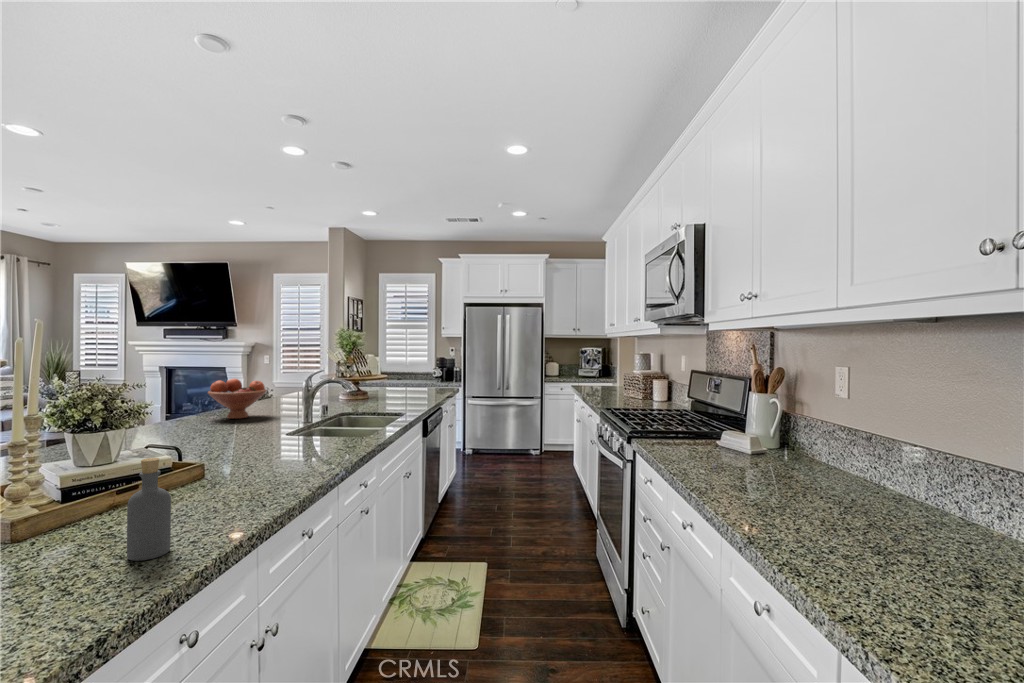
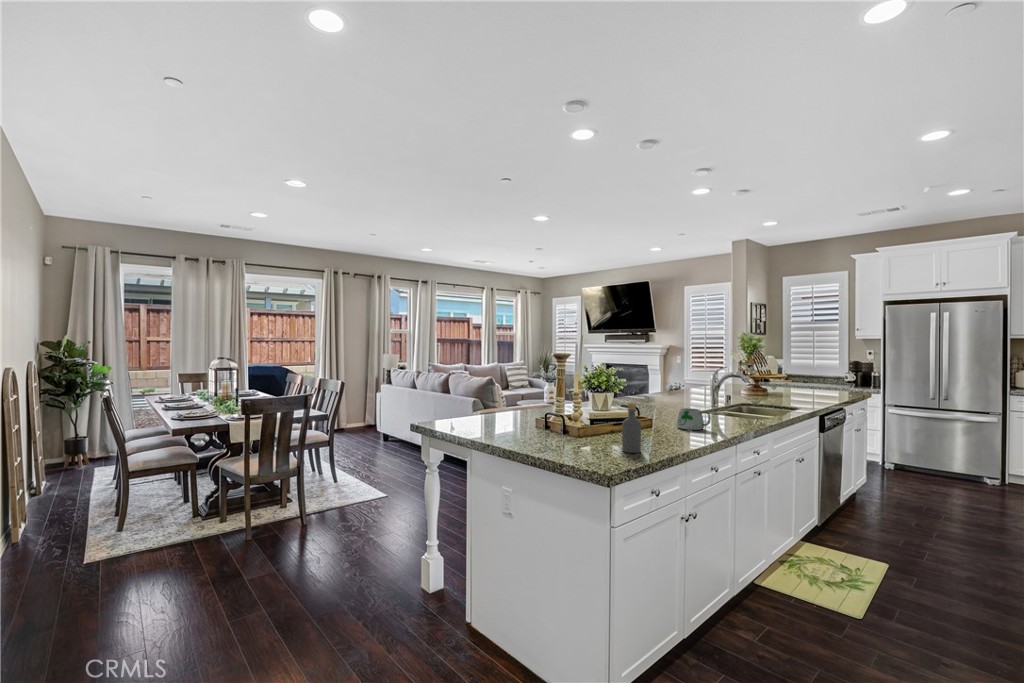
fruit bowl: present [208,379,267,419] -> none [643,371,683,400]
mug: none [252,438,304,475] -> present [677,408,711,431]

